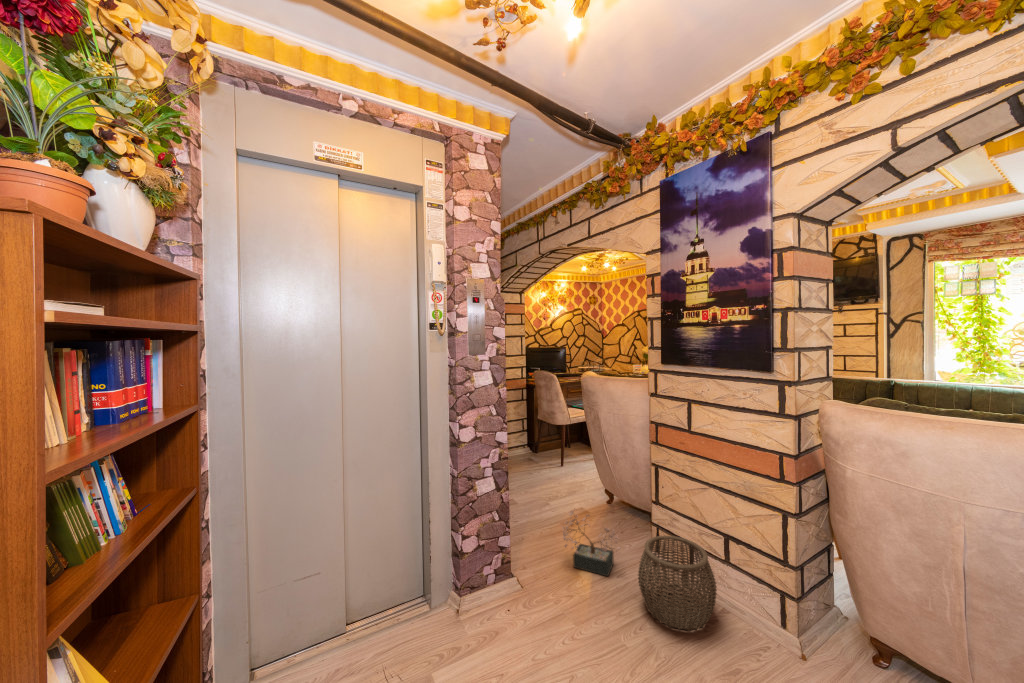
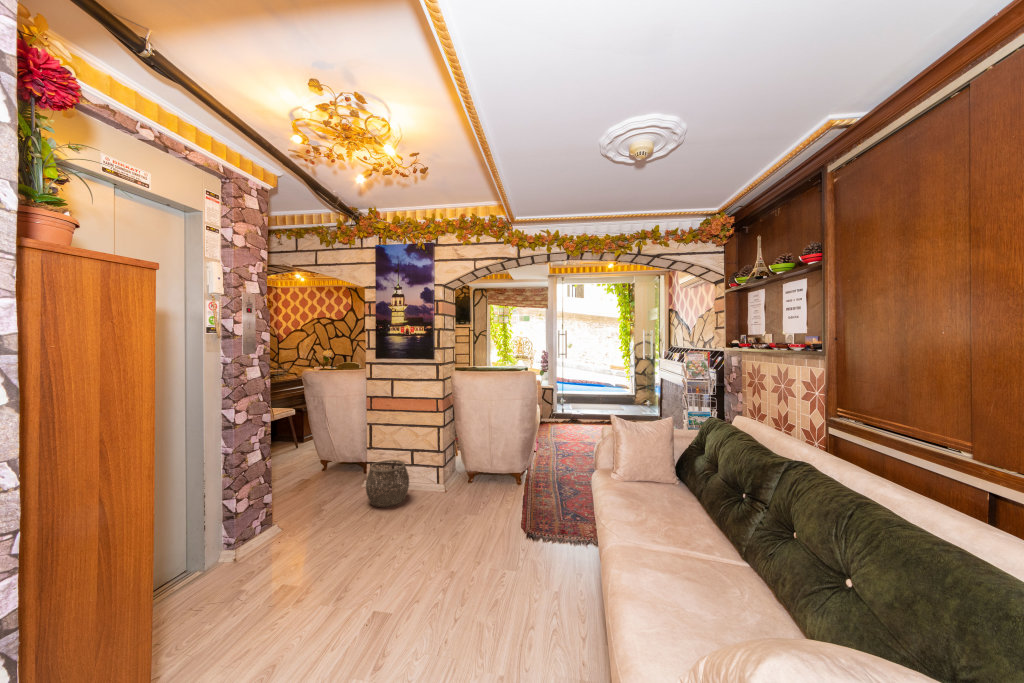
decorative plant: present [563,511,621,576] -> none [301,467,349,506]

